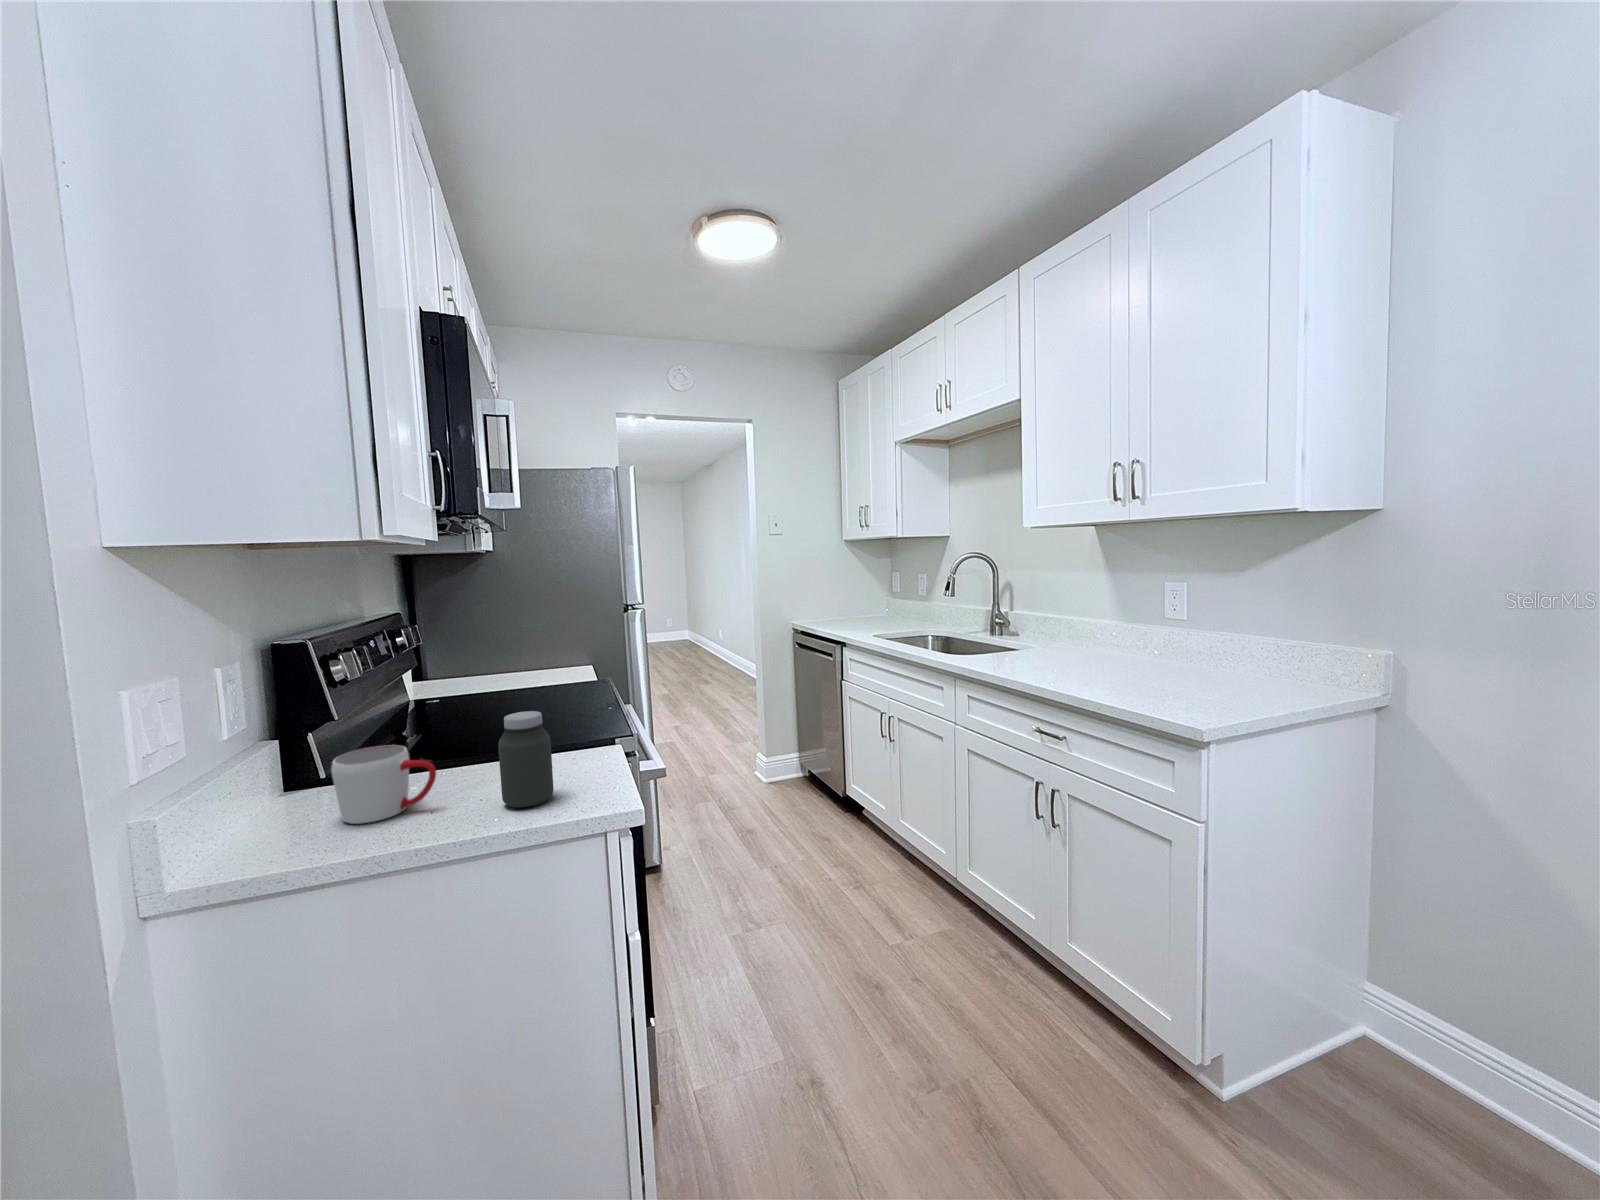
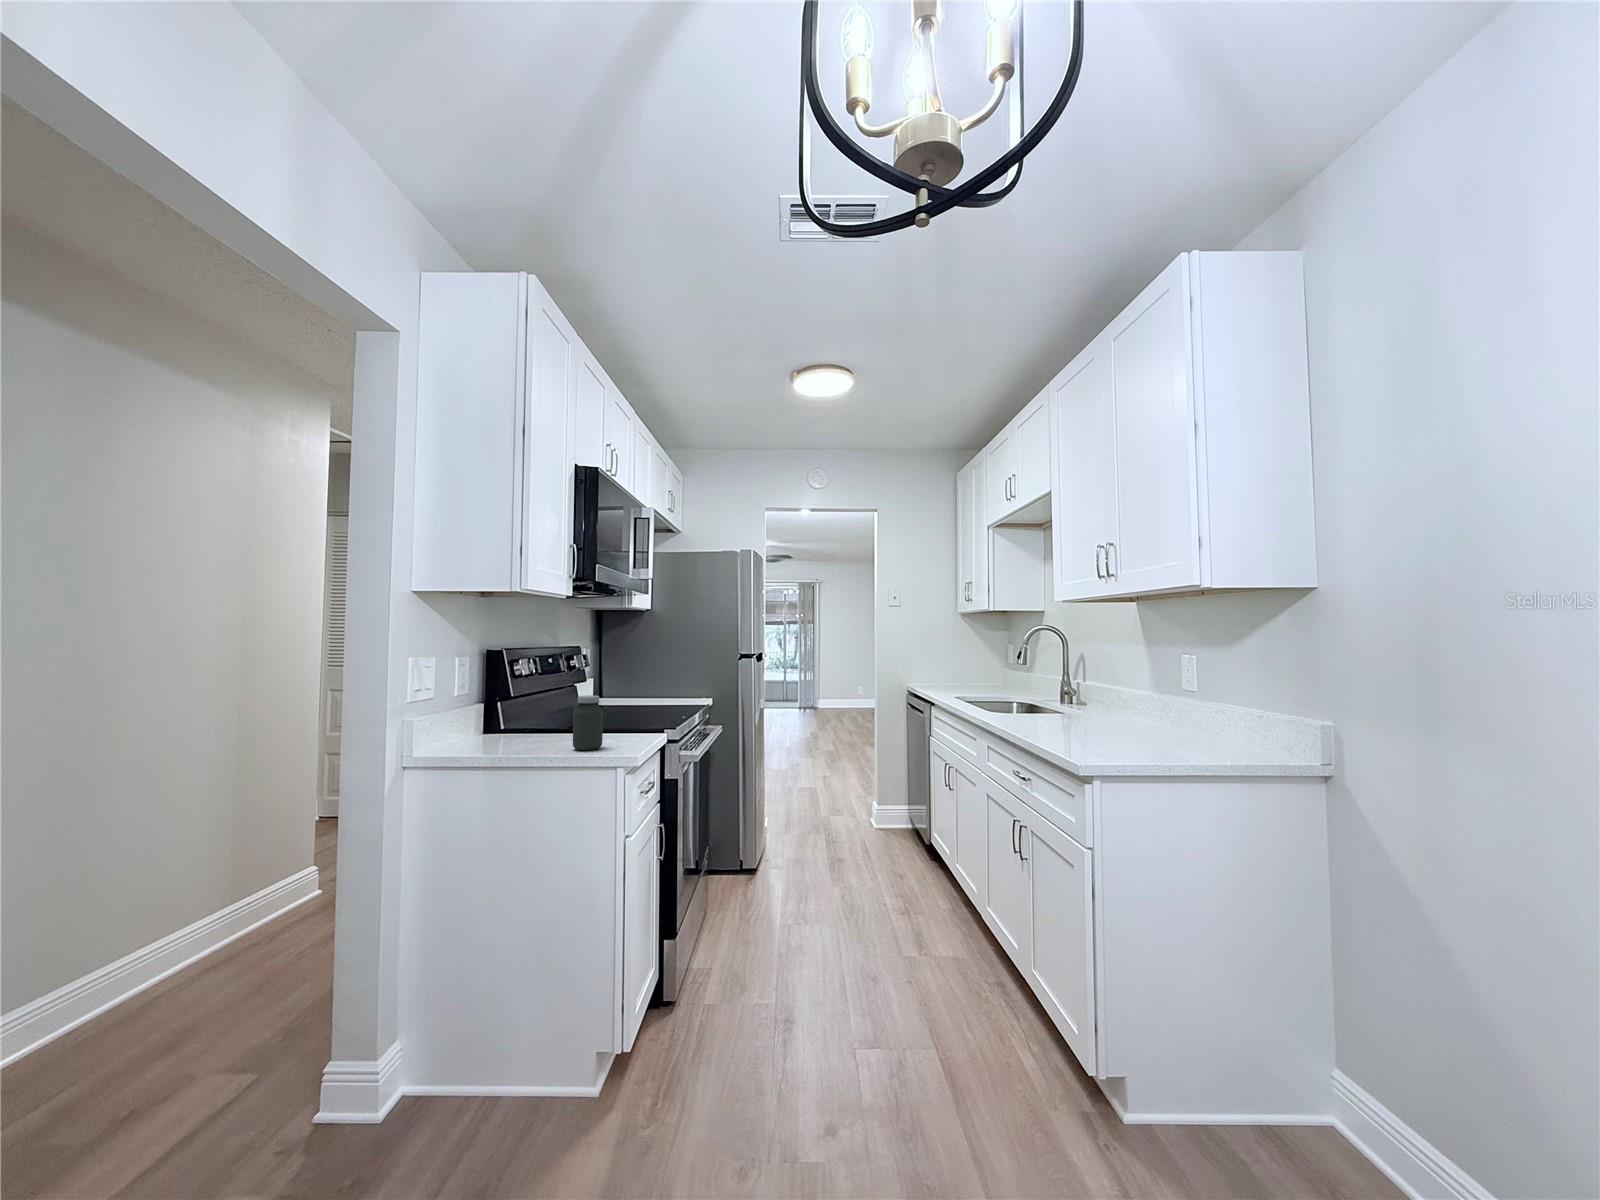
mug: present [331,745,436,824] -> none [495,709,544,747]

